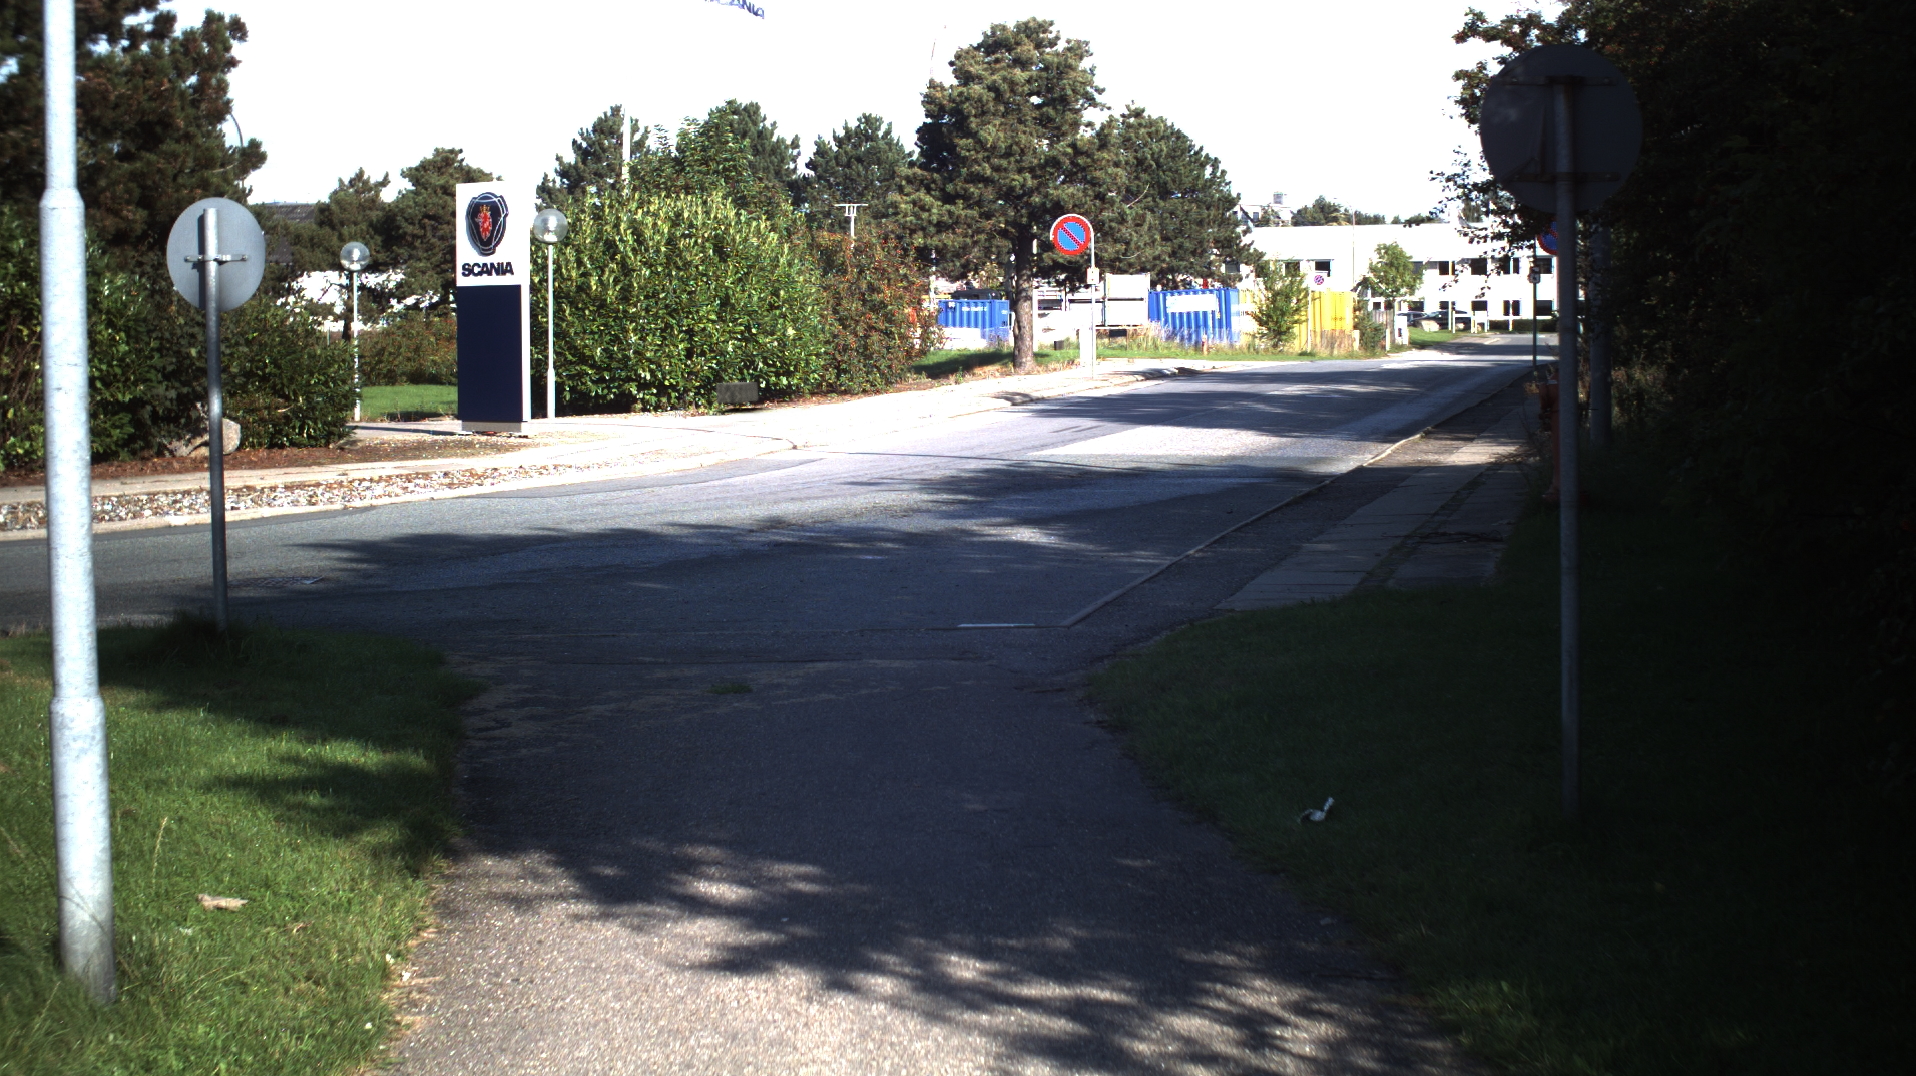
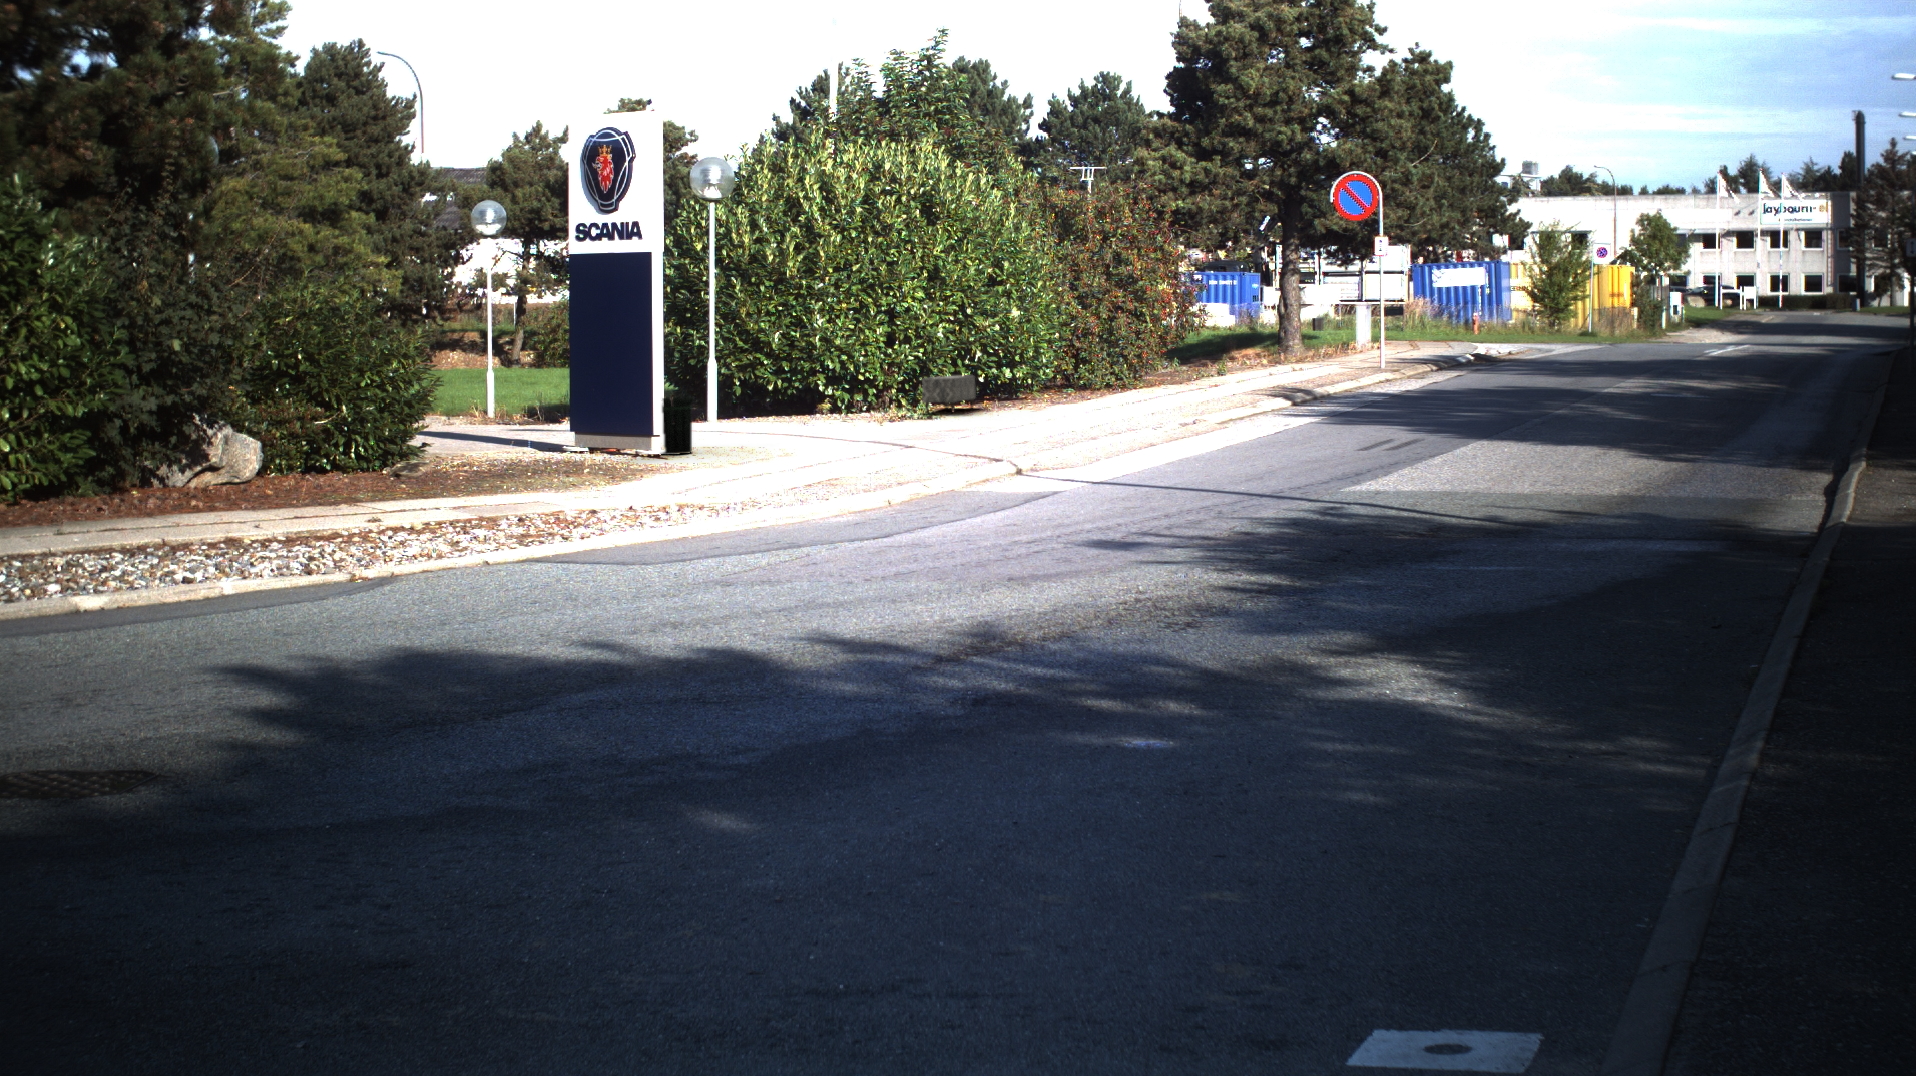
waste bin: none [517,395,552,437] -> present [661,397,694,455]

